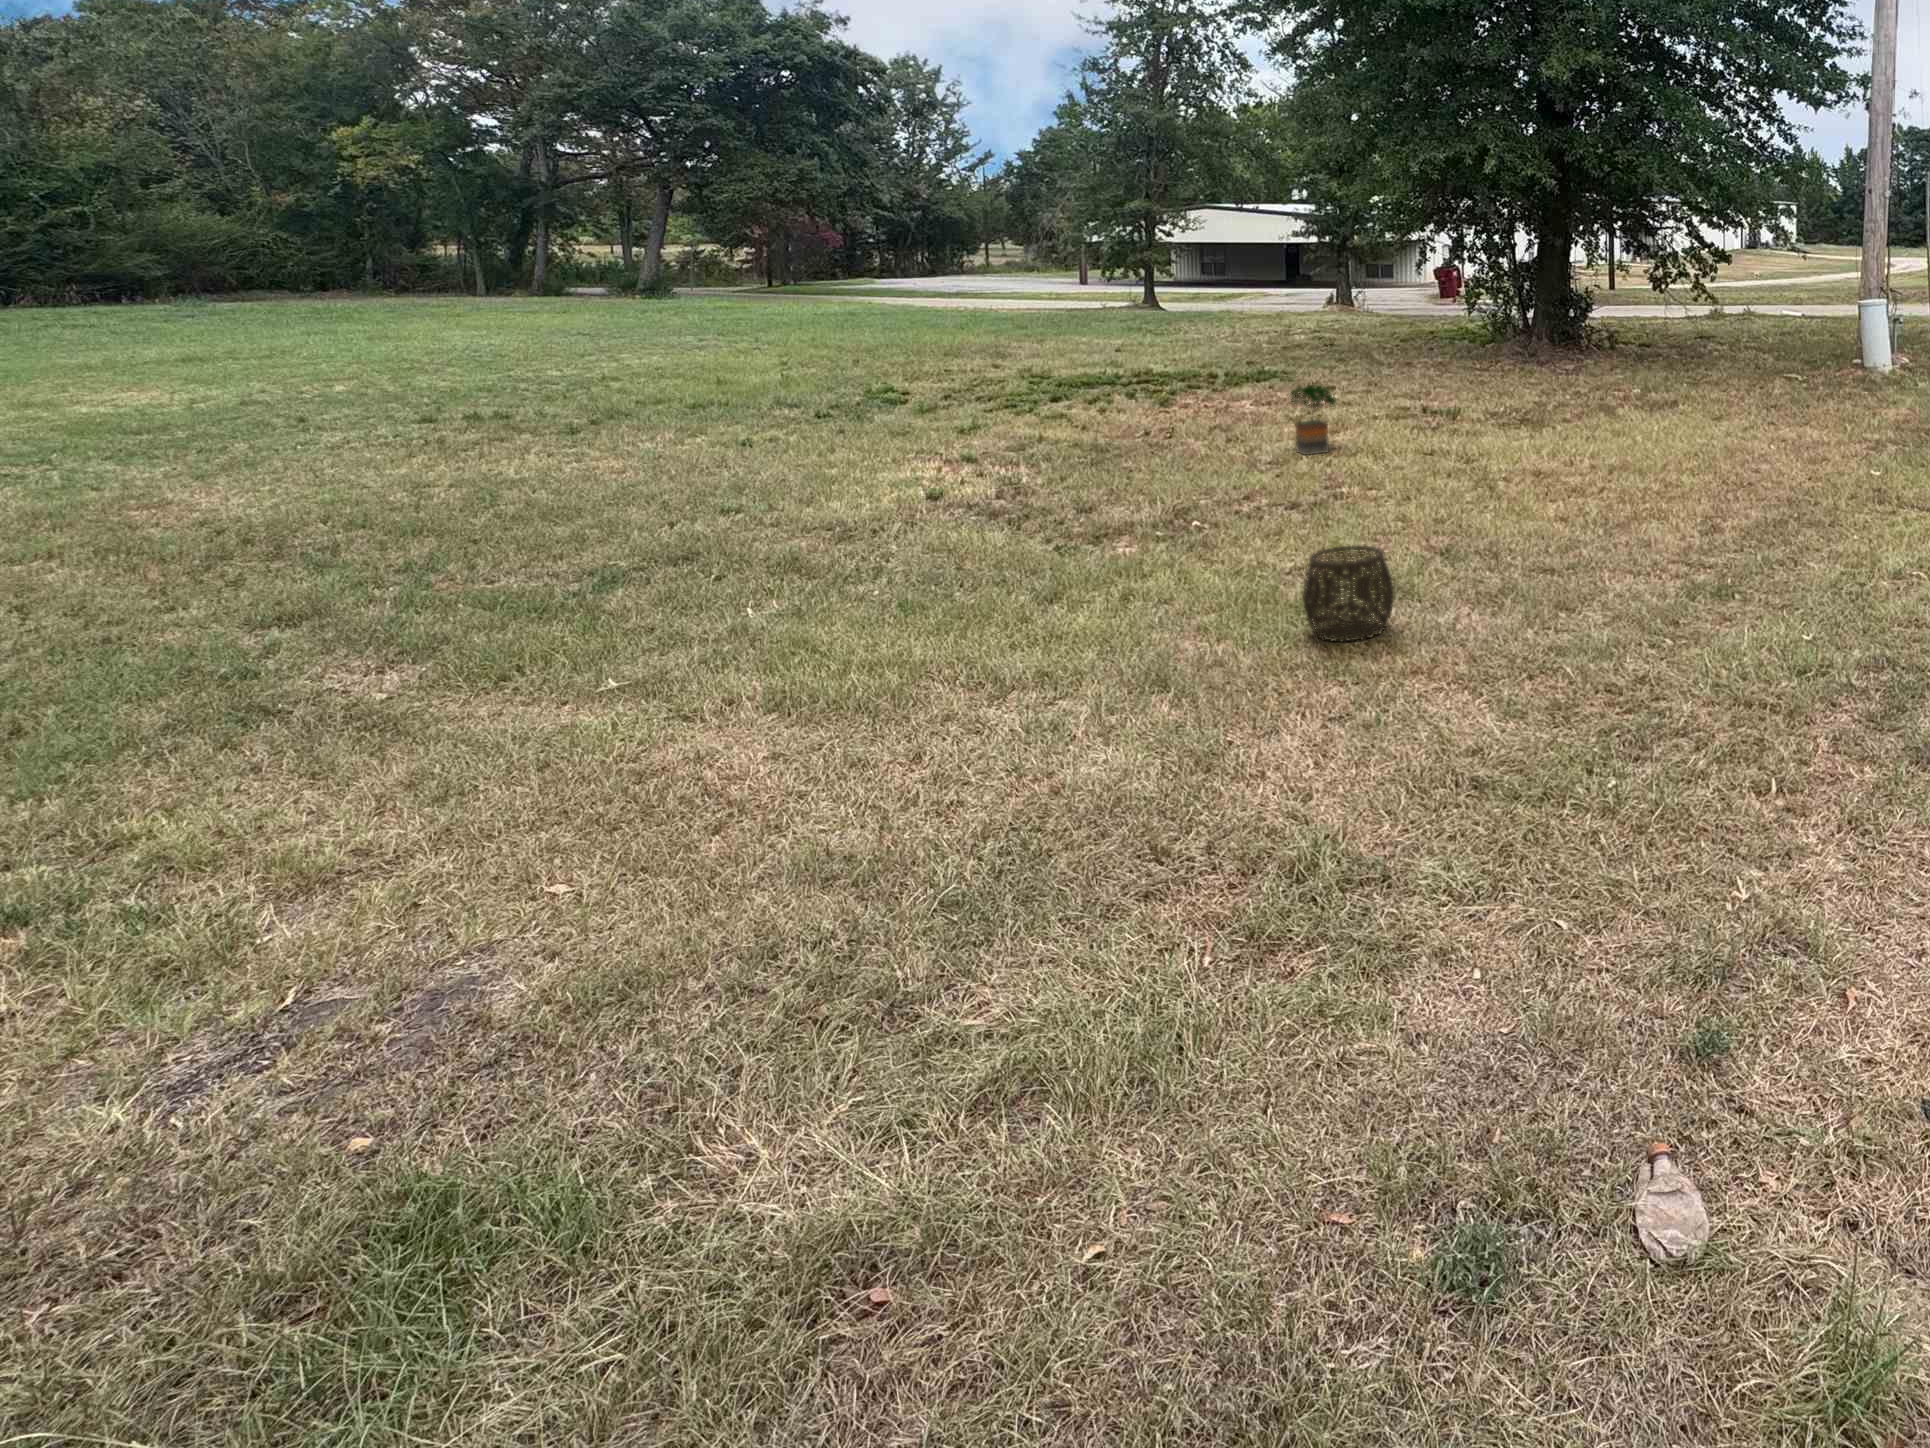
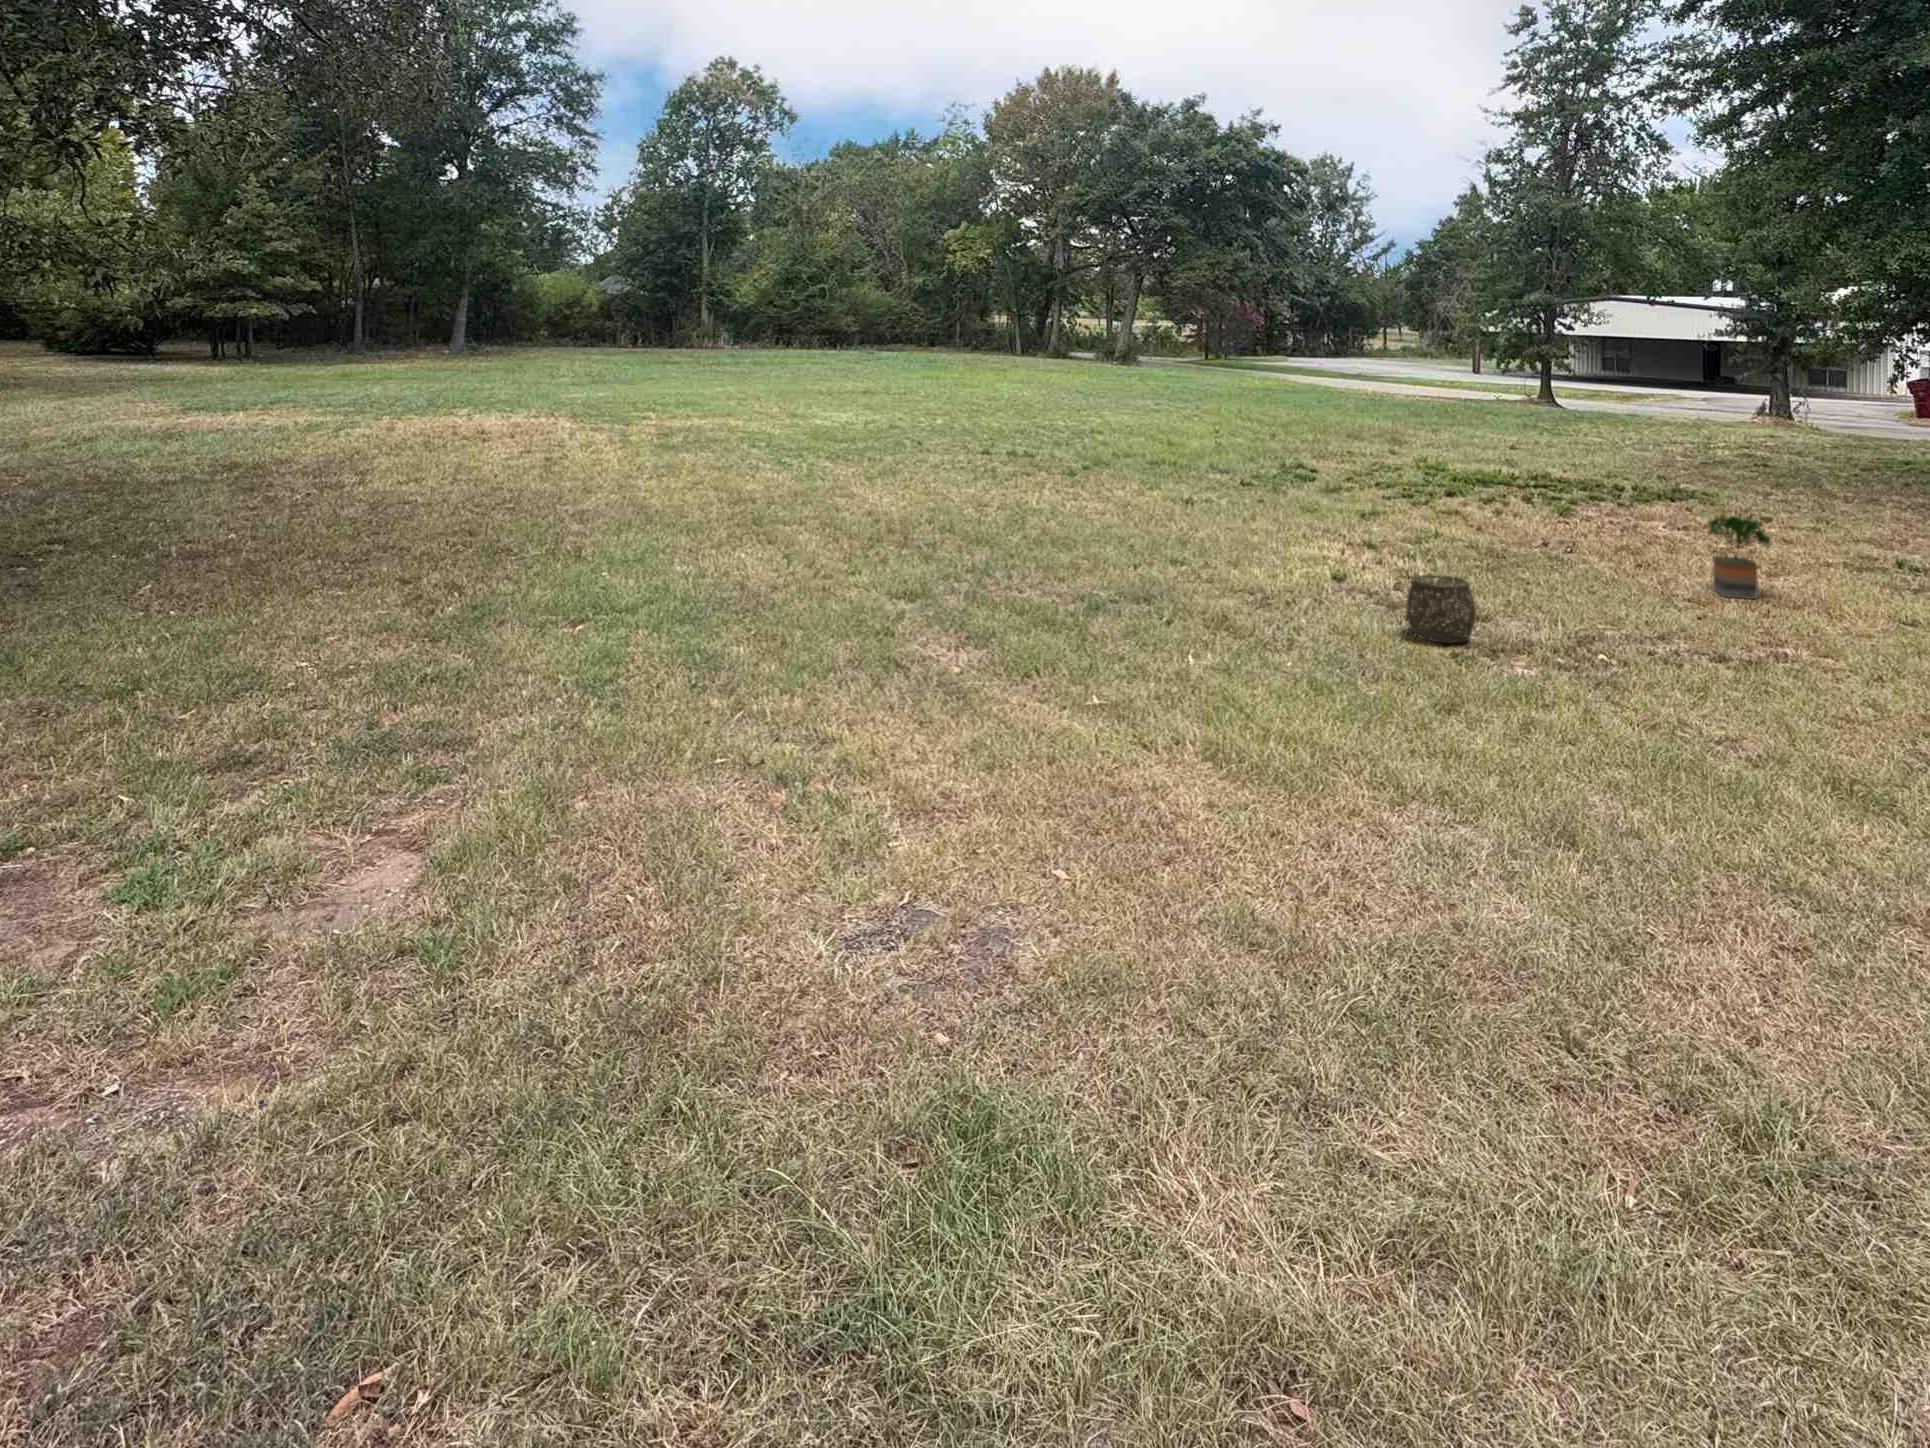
woven basket: present [1303,546,1394,641] -> present [1407,575,1476,643]

